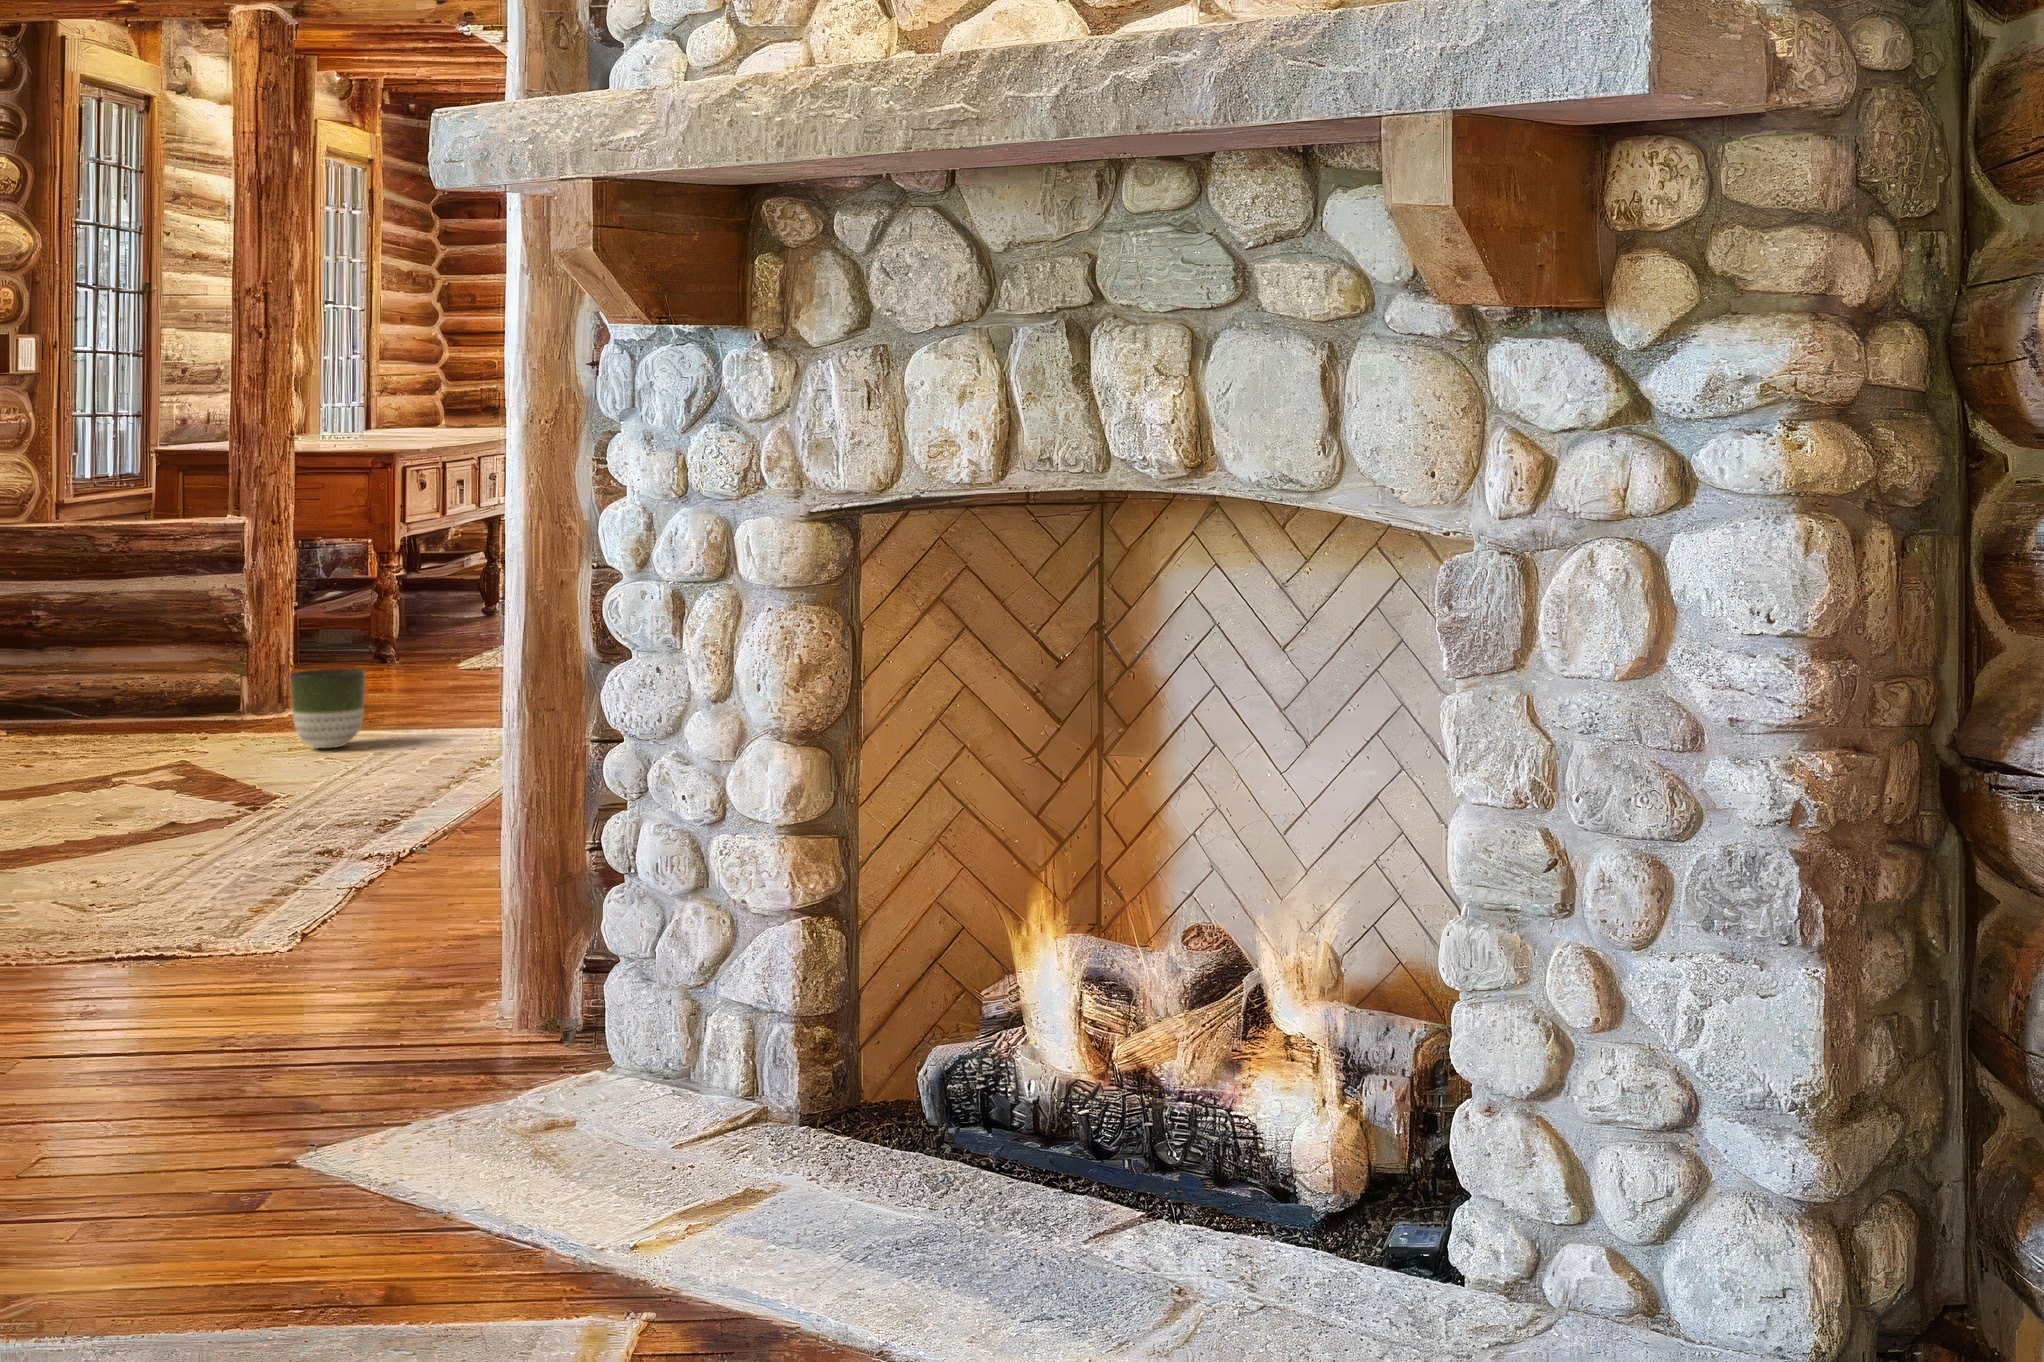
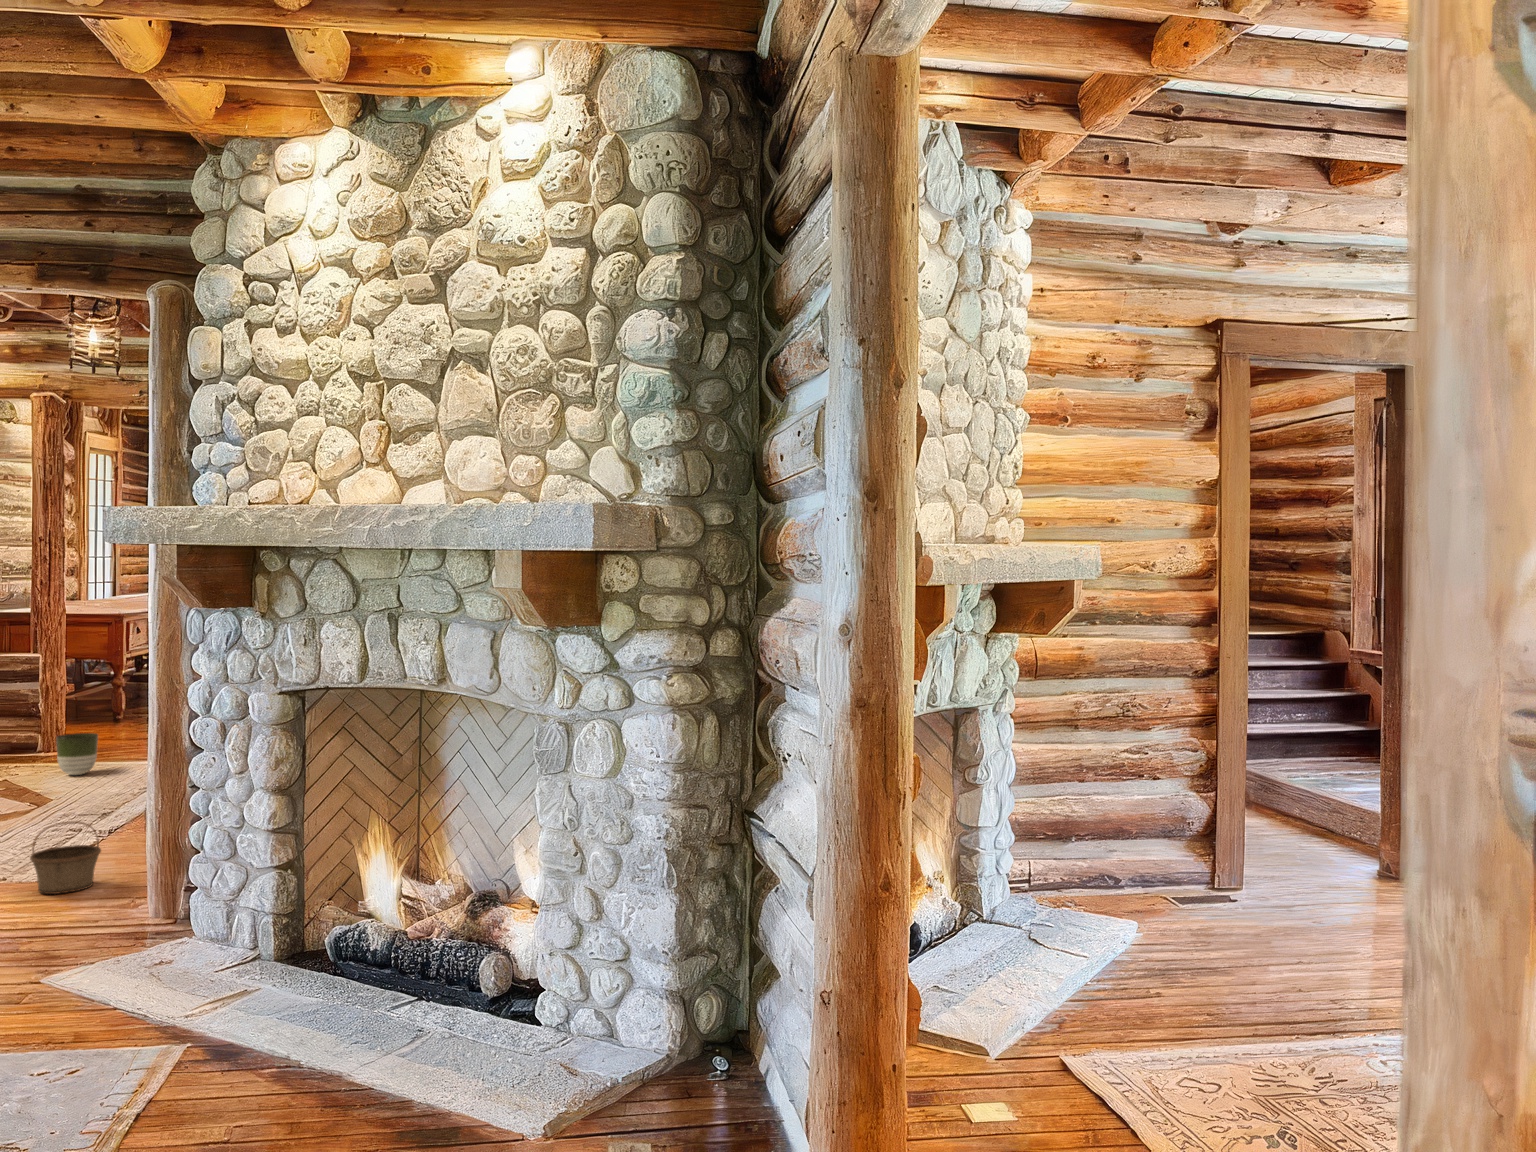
basket: none [276,814,411,958] -> present [30,822,101,894]

